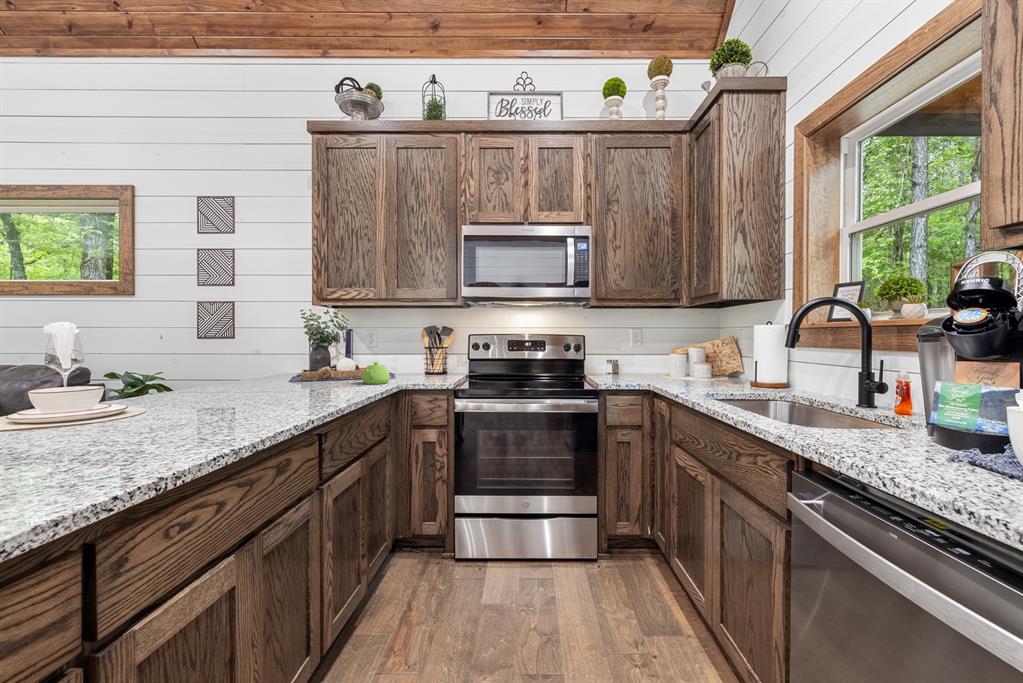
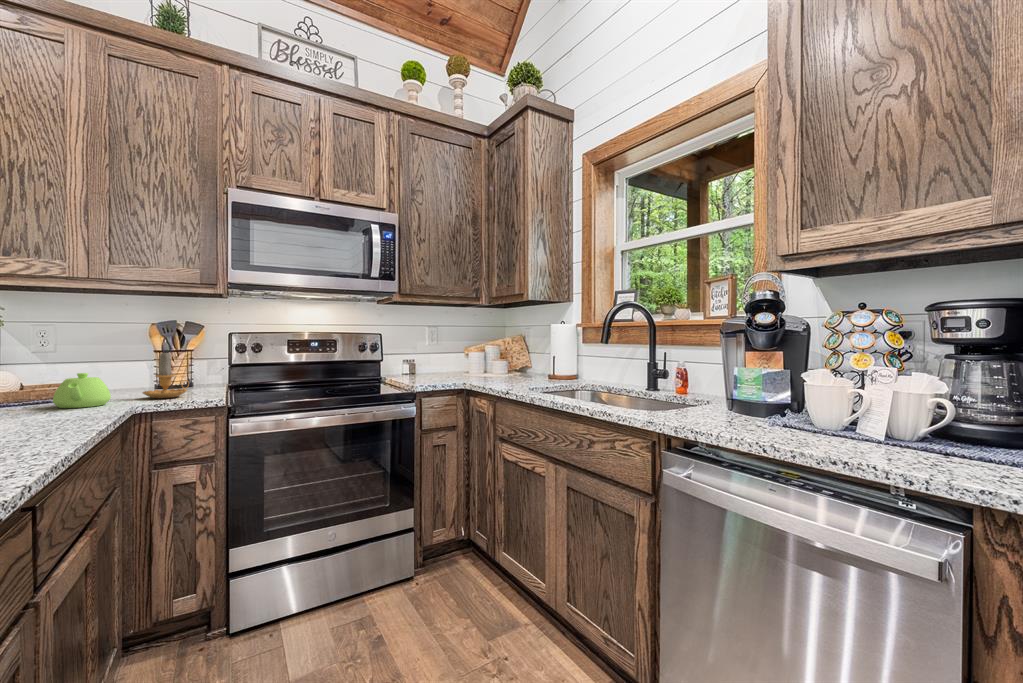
candle: none [409,348,437,382] -> present [143,353,189,398]

